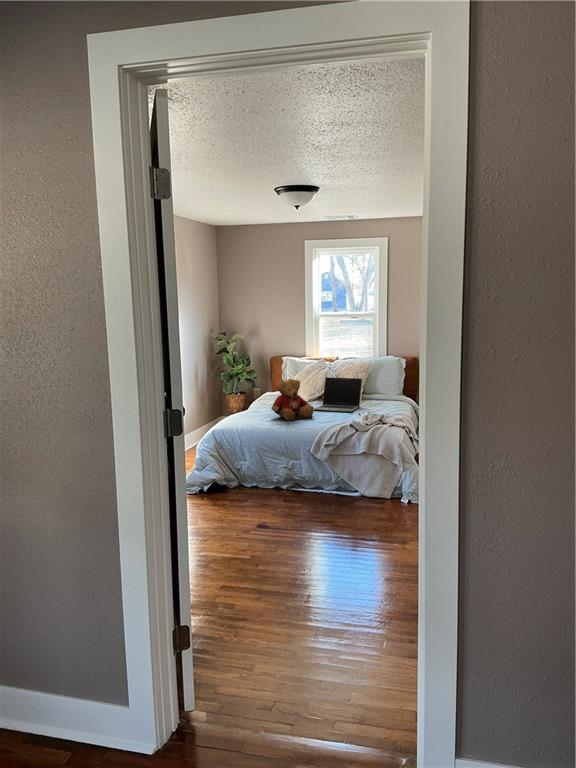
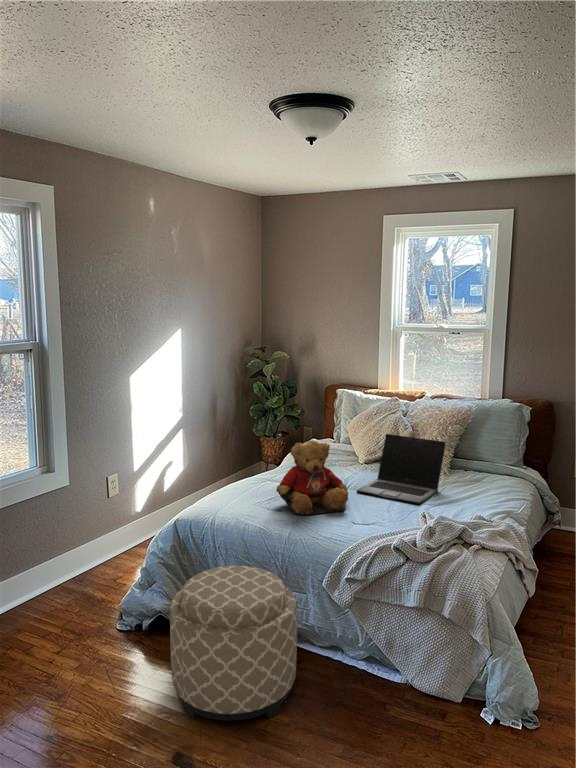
ottoman: none [237,443,305,518] -> present [170,566,297,721]

